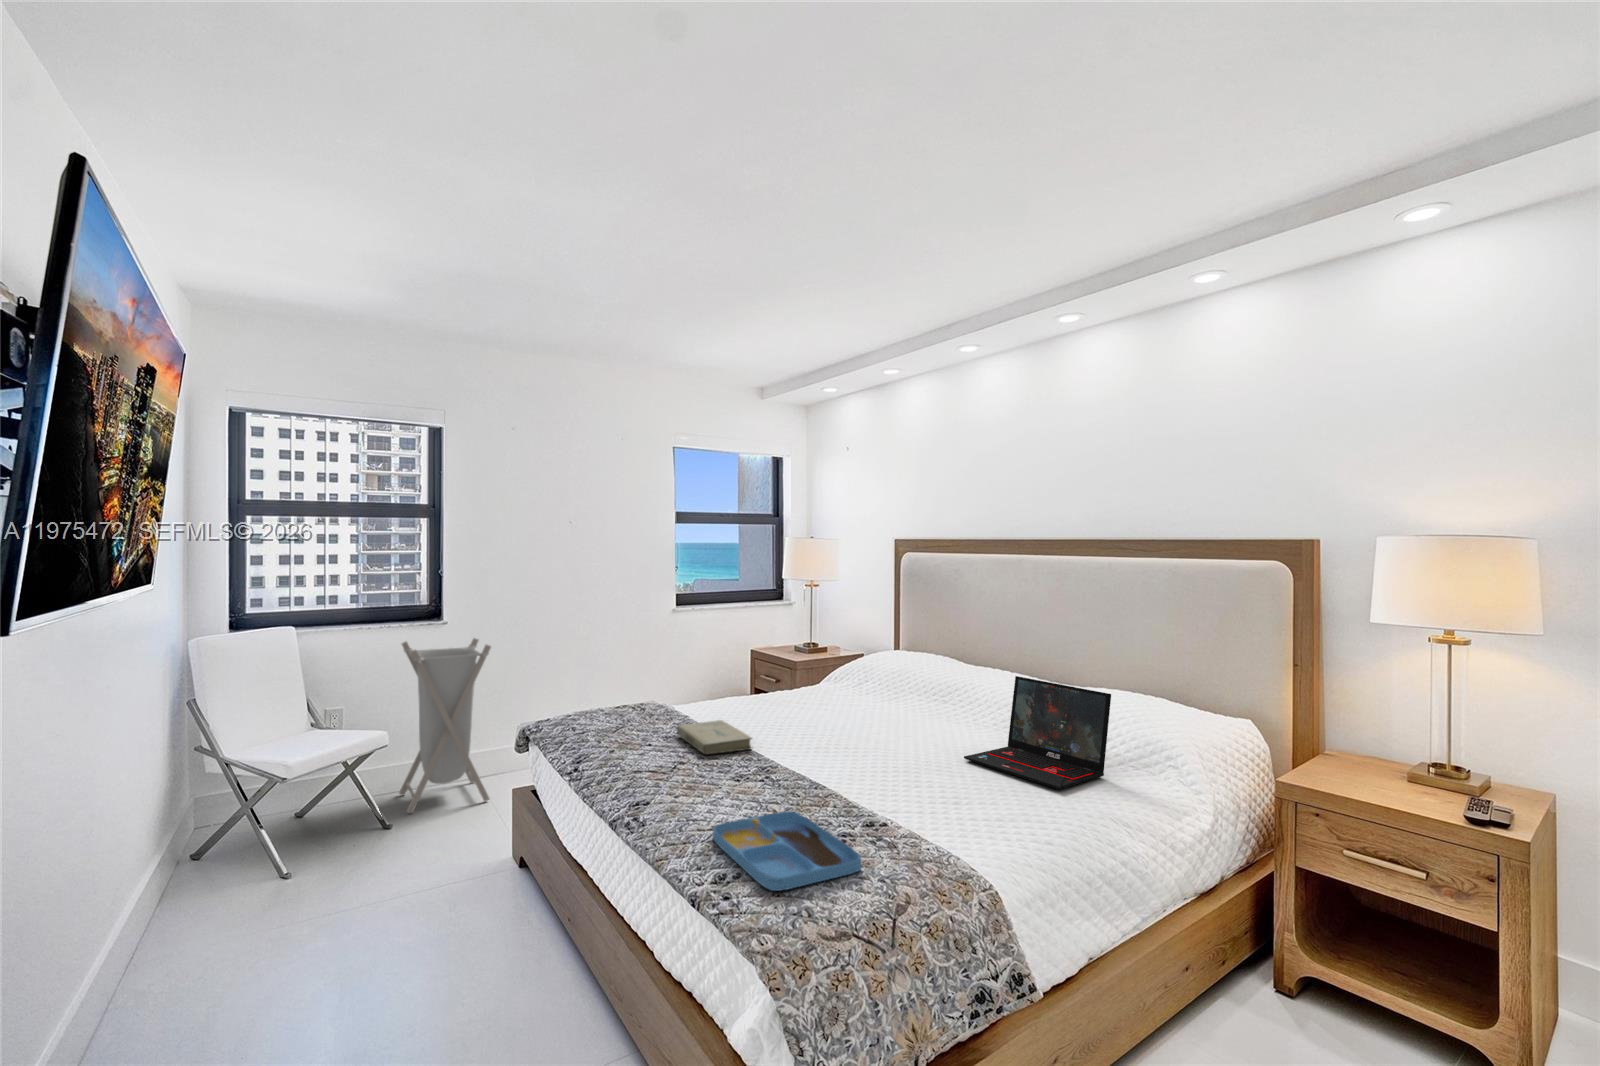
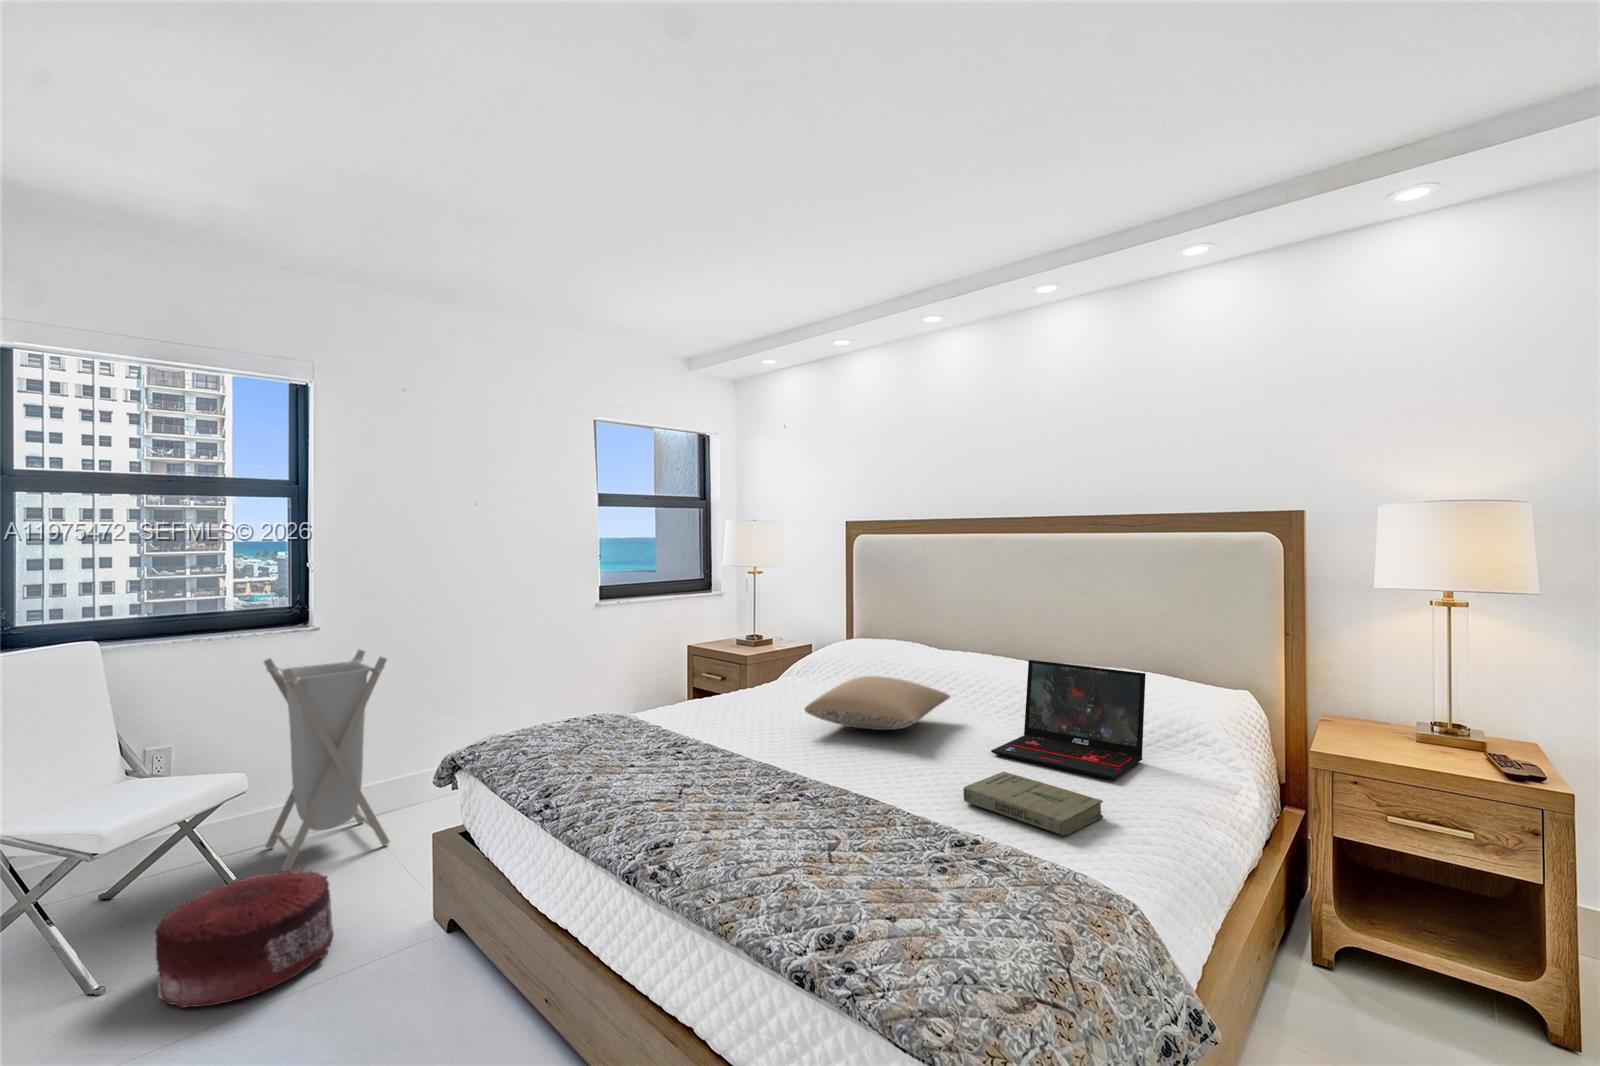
pillow: none [810,684,953,732] -> present [805,676,950,730]
book: present [677,720,752,754] -> present [963,772,1103,835]
pouf: none [306,807,432,900] -> present [155,870,334,1008]
tray: present [713,812,861,891] -> none [785,838,990,951]

